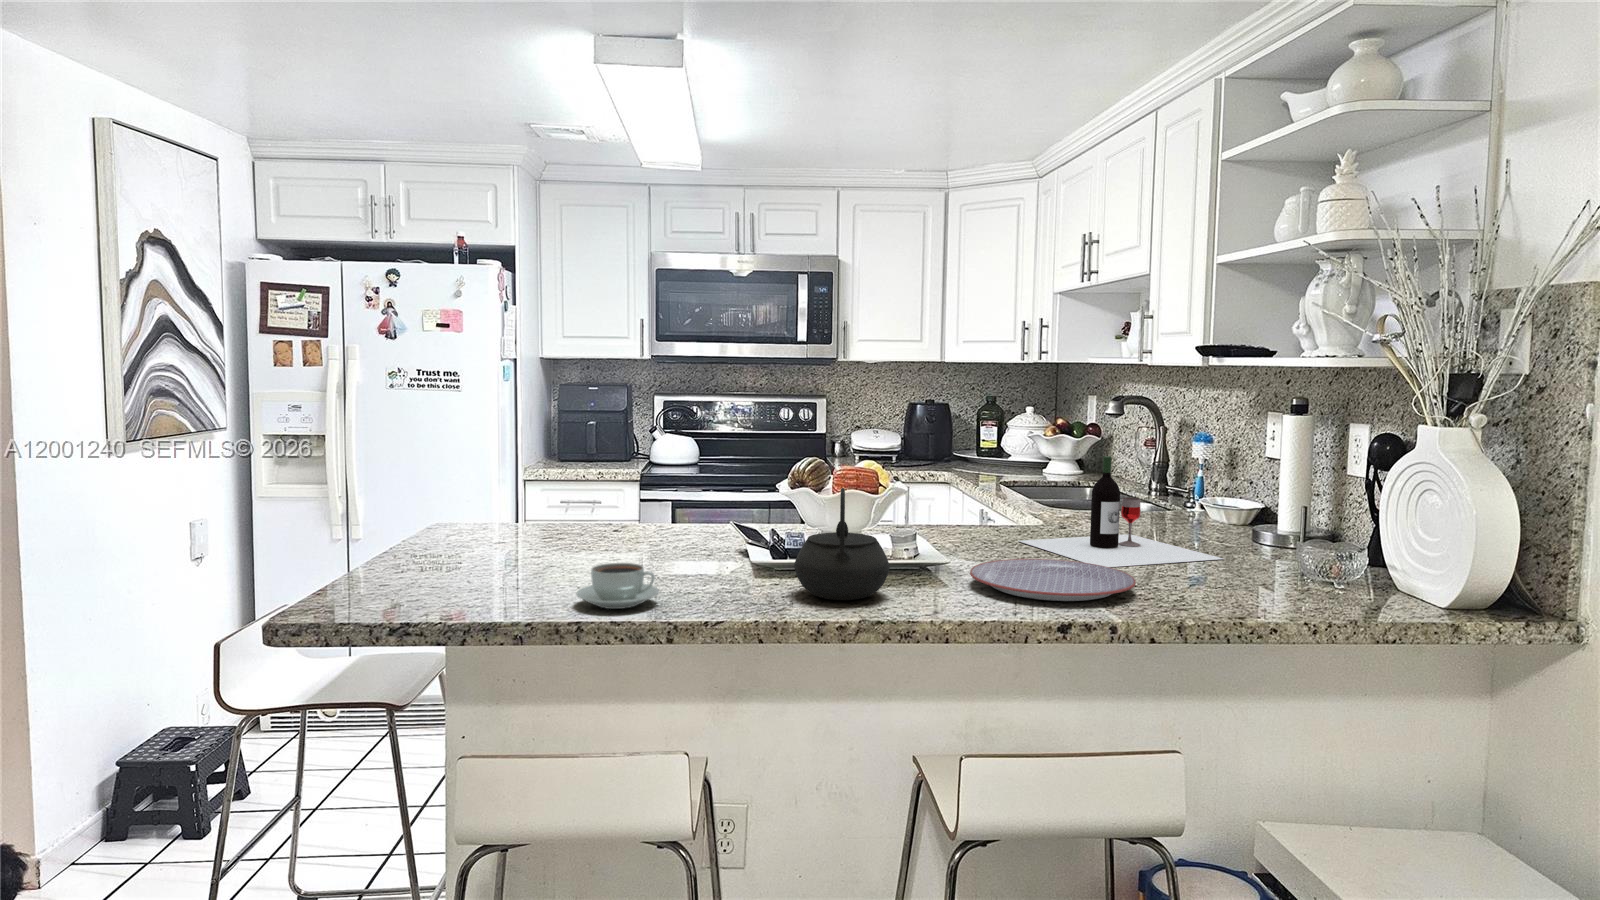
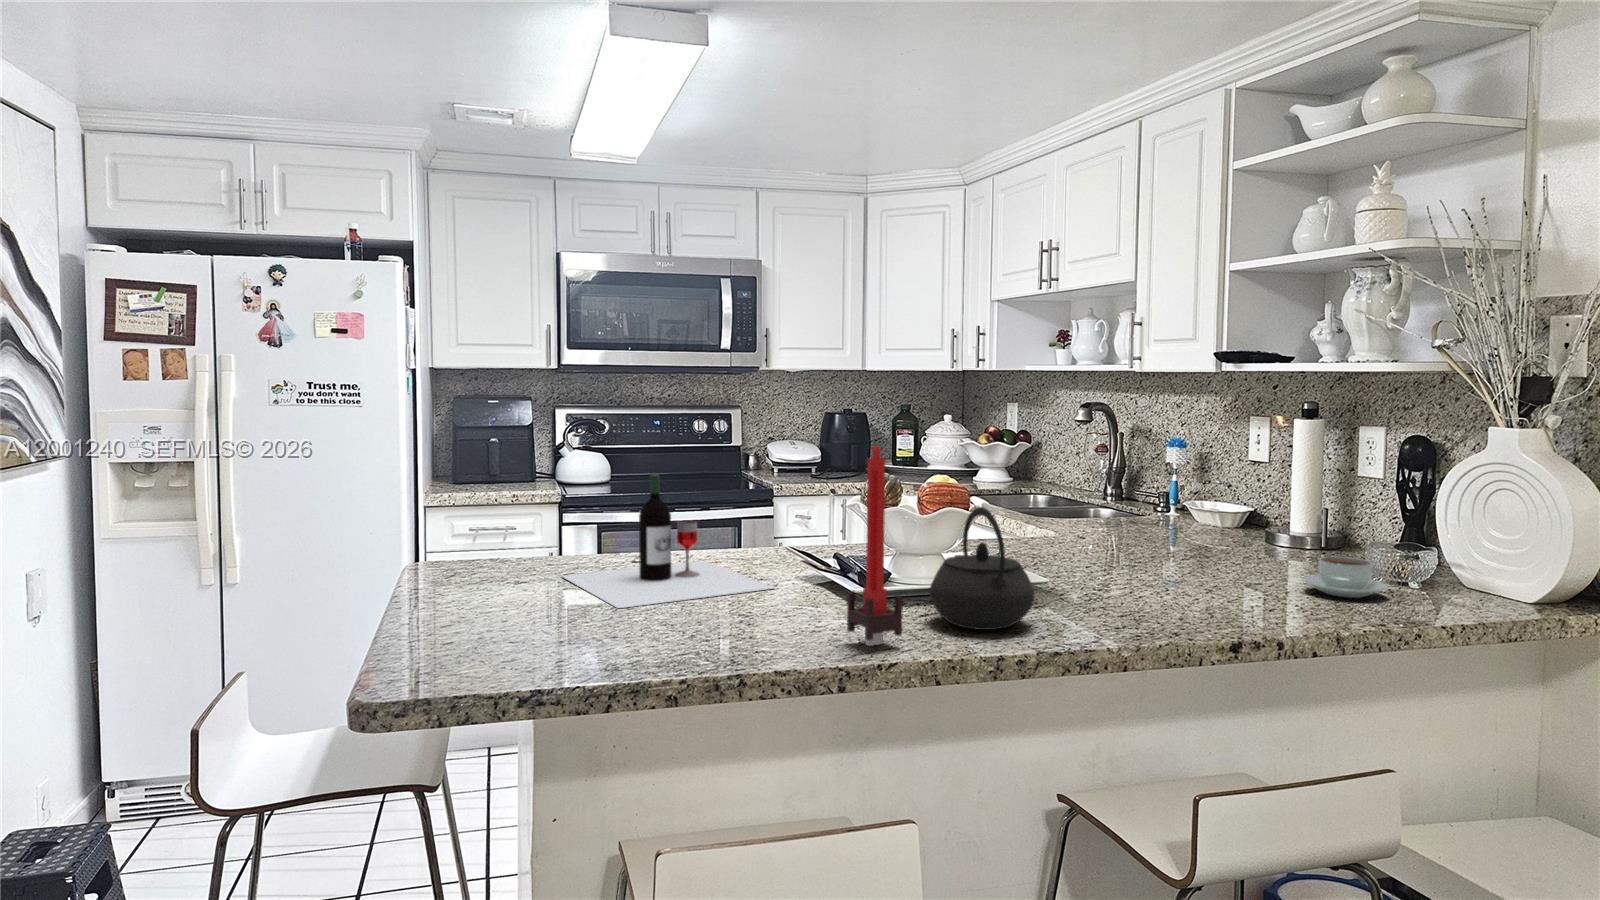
candle: none [700,429,742,607] -> present [847,446,903,646]
wine bottle: present [1019,456,1223,567] -> present [562,474,775,608]
plate: present [970,559,1136,601] -> none [1084,572,1262,616]
coffee cup: present [576,563,659,609] -> present [1304,557,1387,598]

